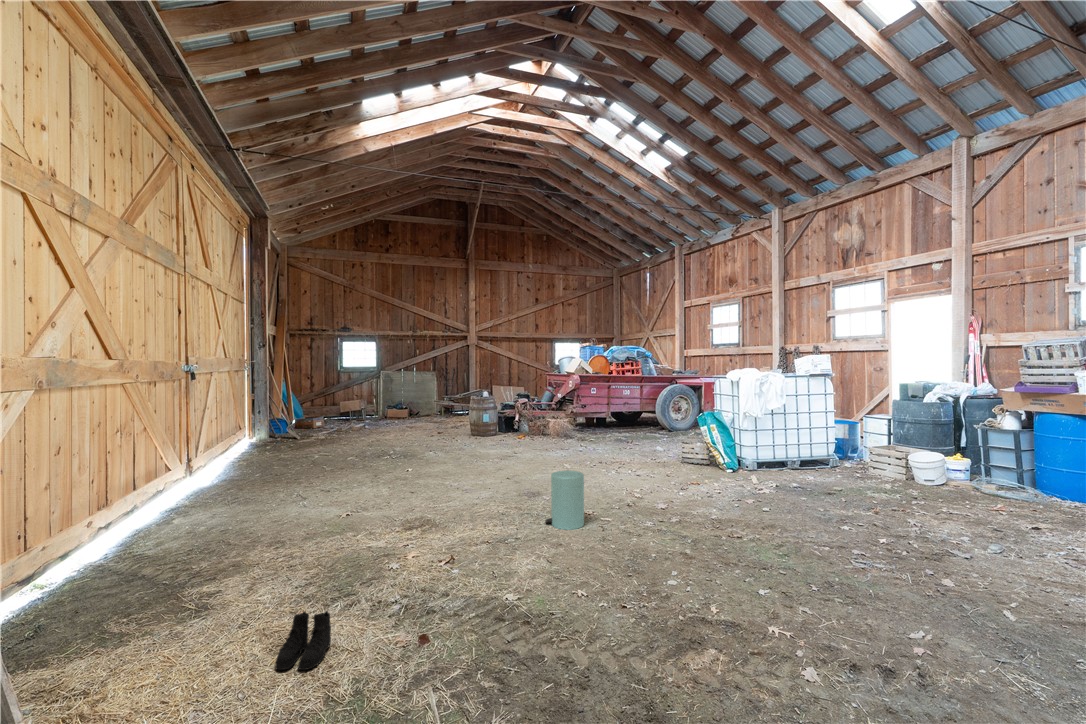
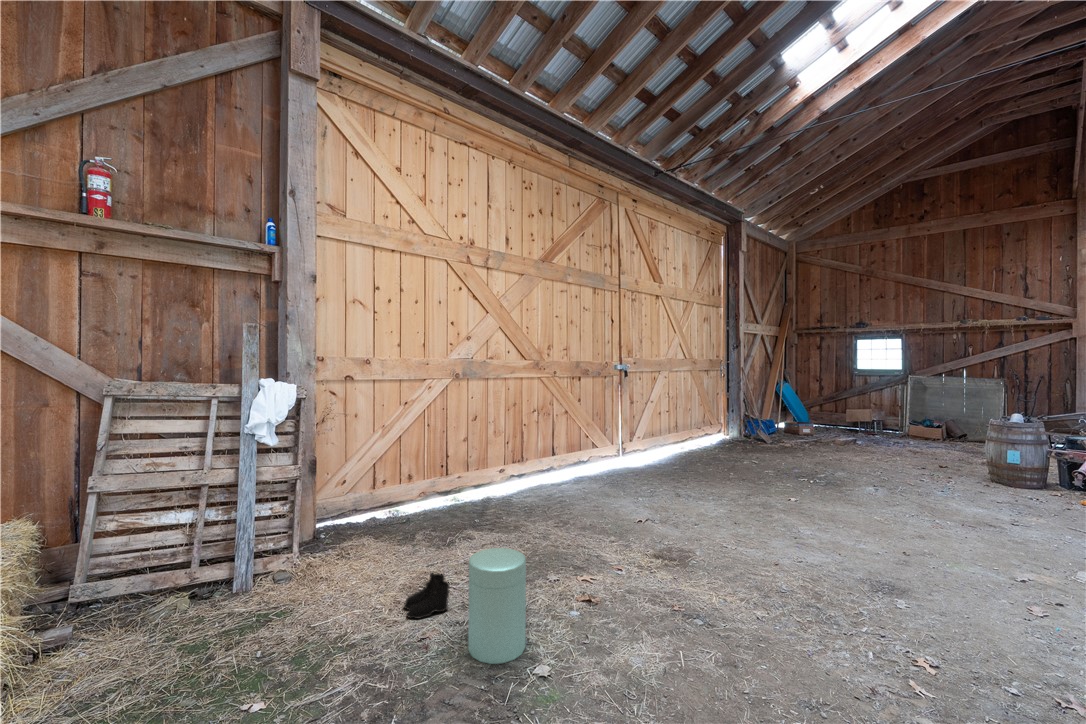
trash can: present [545,470,584,530] -> present [468,548,526,664]

